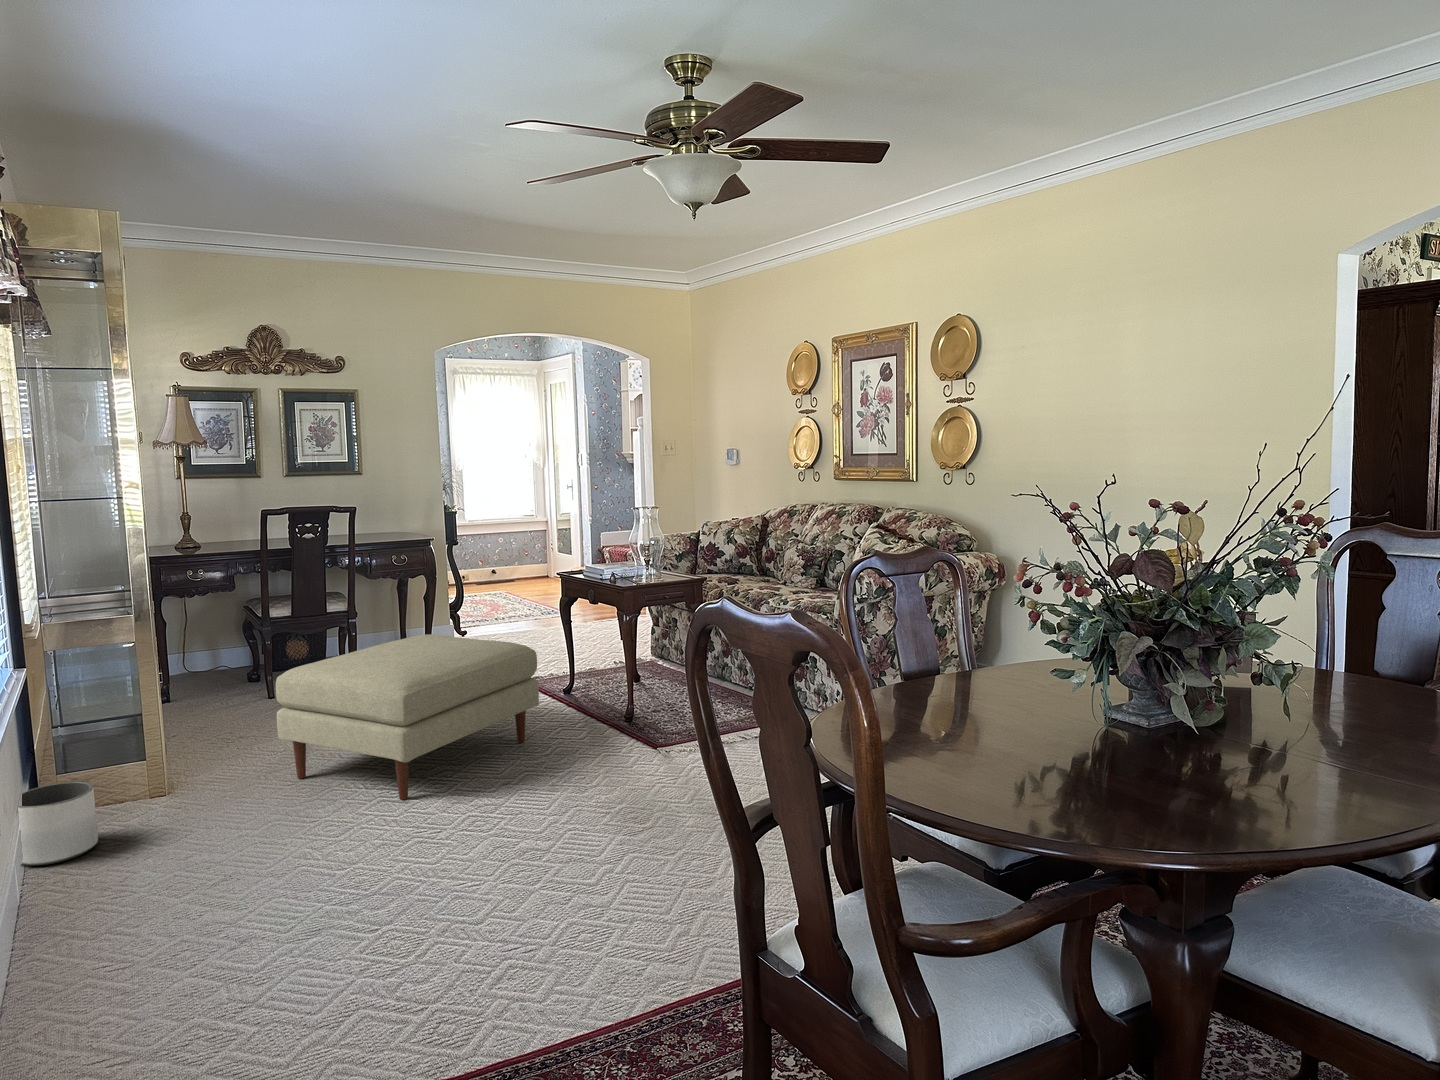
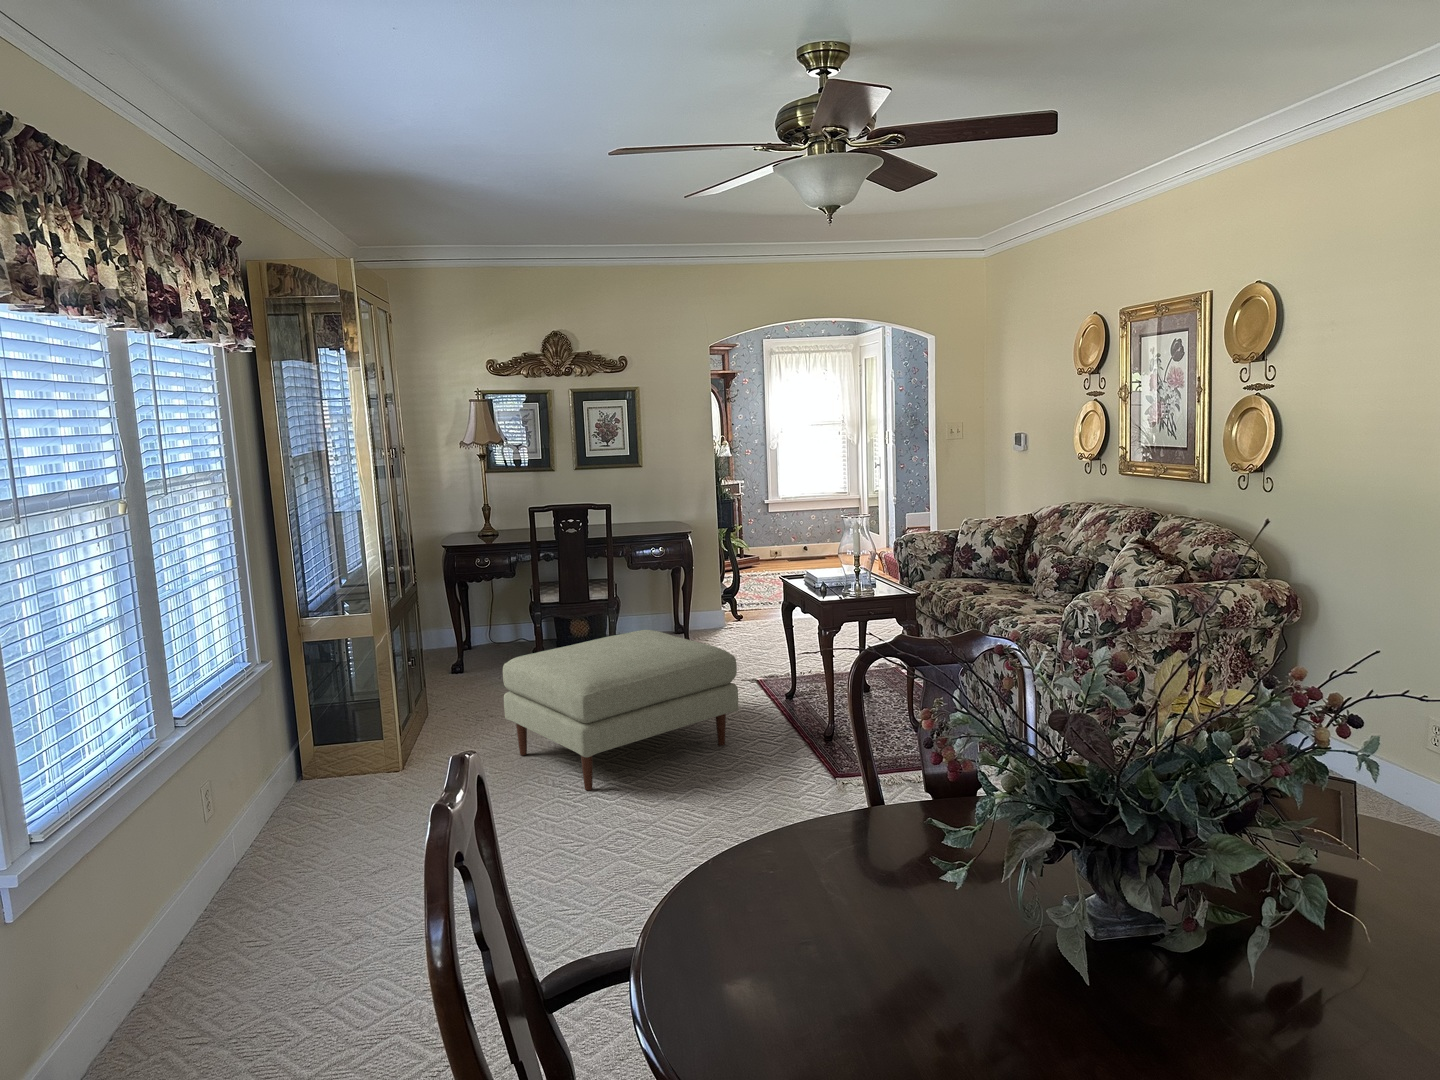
planter: present [18,782,98,865] -> none [291,740,354,806]

